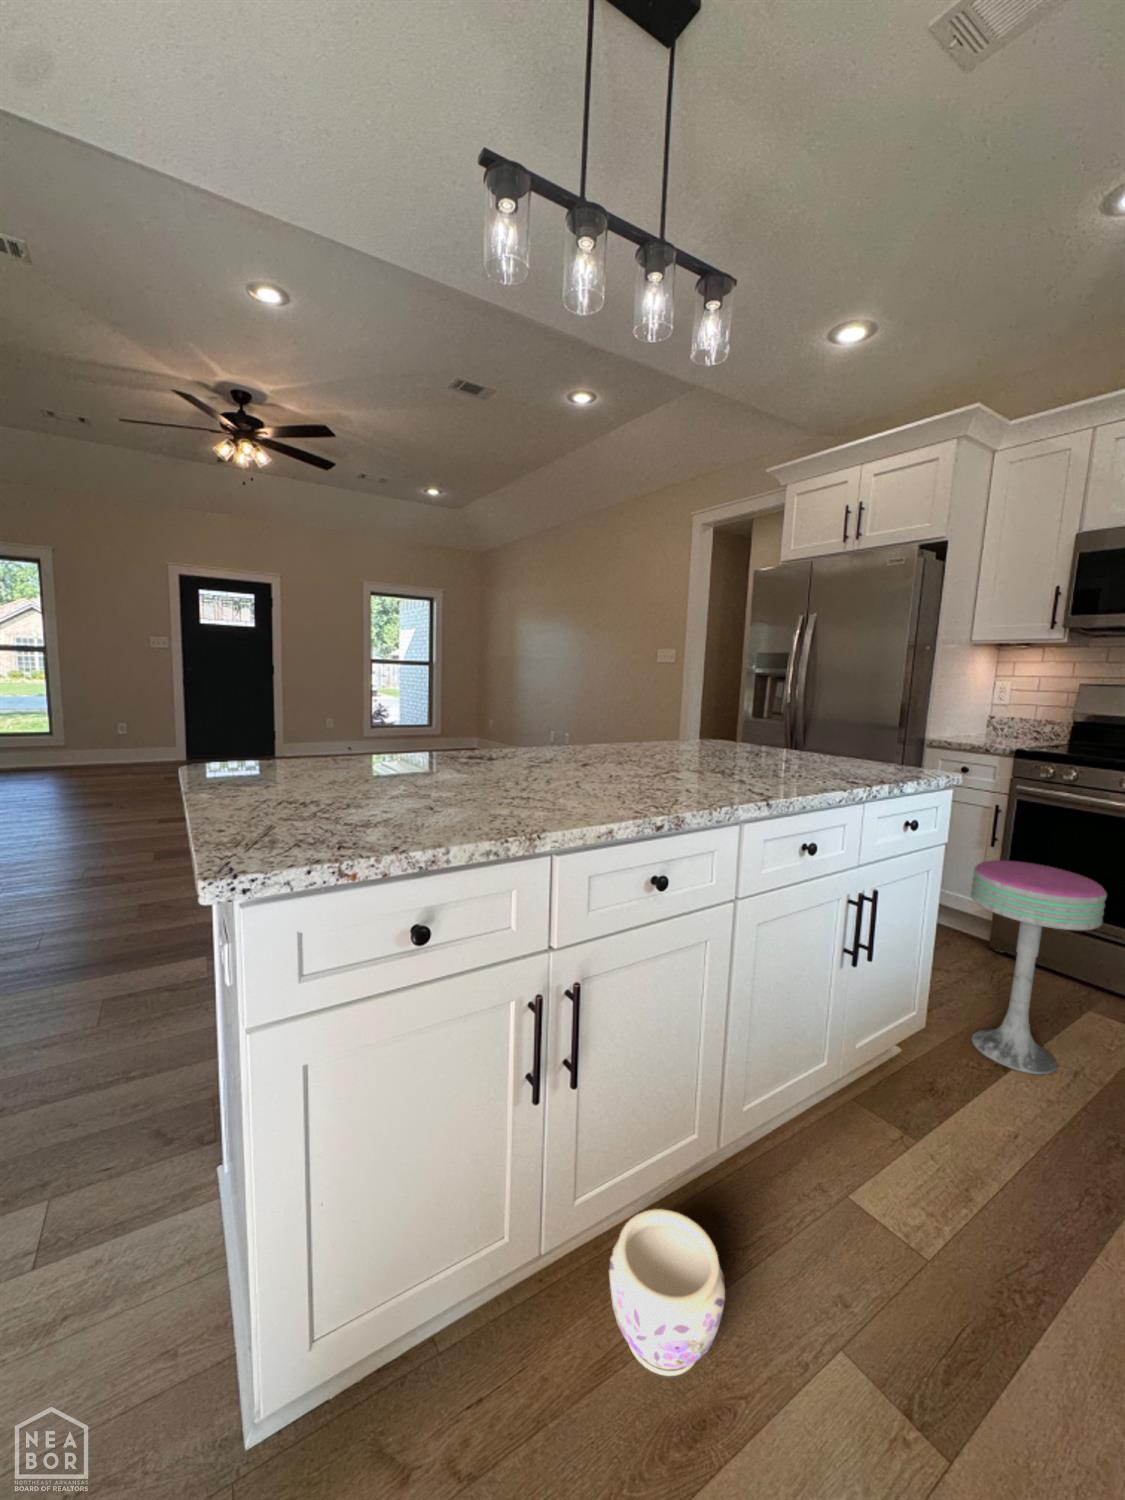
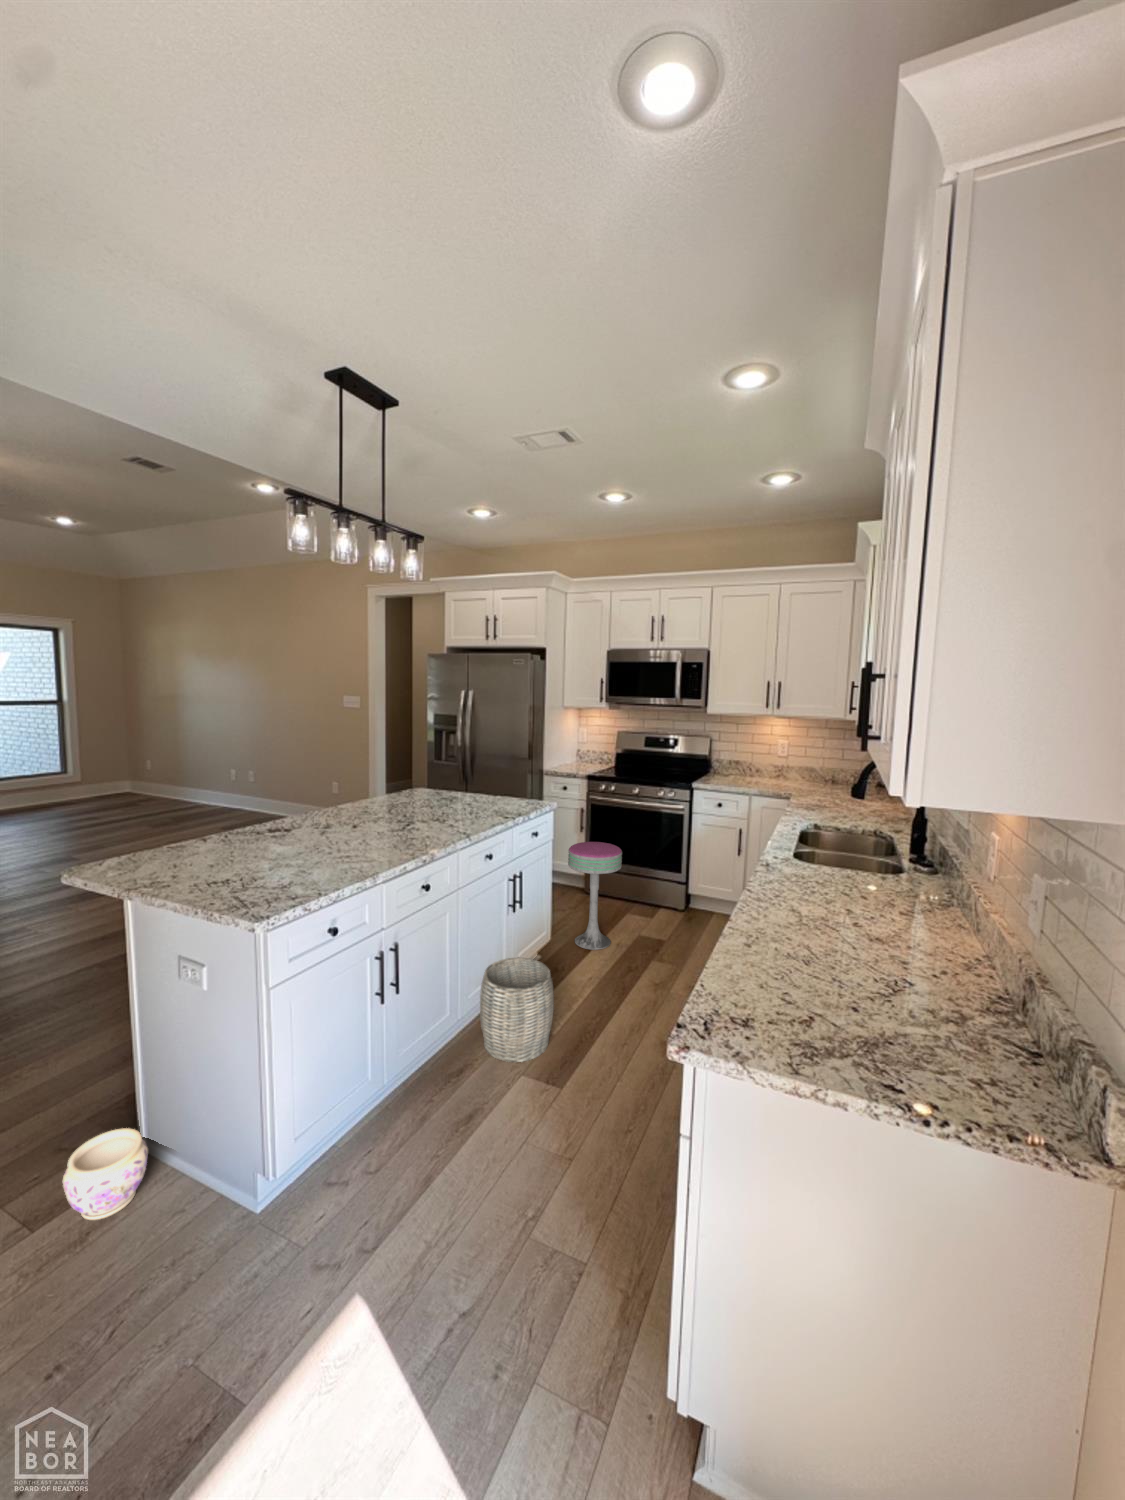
woven basket: none [763,1057,938,1310] -> present [480,958,554,1062]
planter: present [609,1209,725,1378] -> present [63,1128,148,1221]

